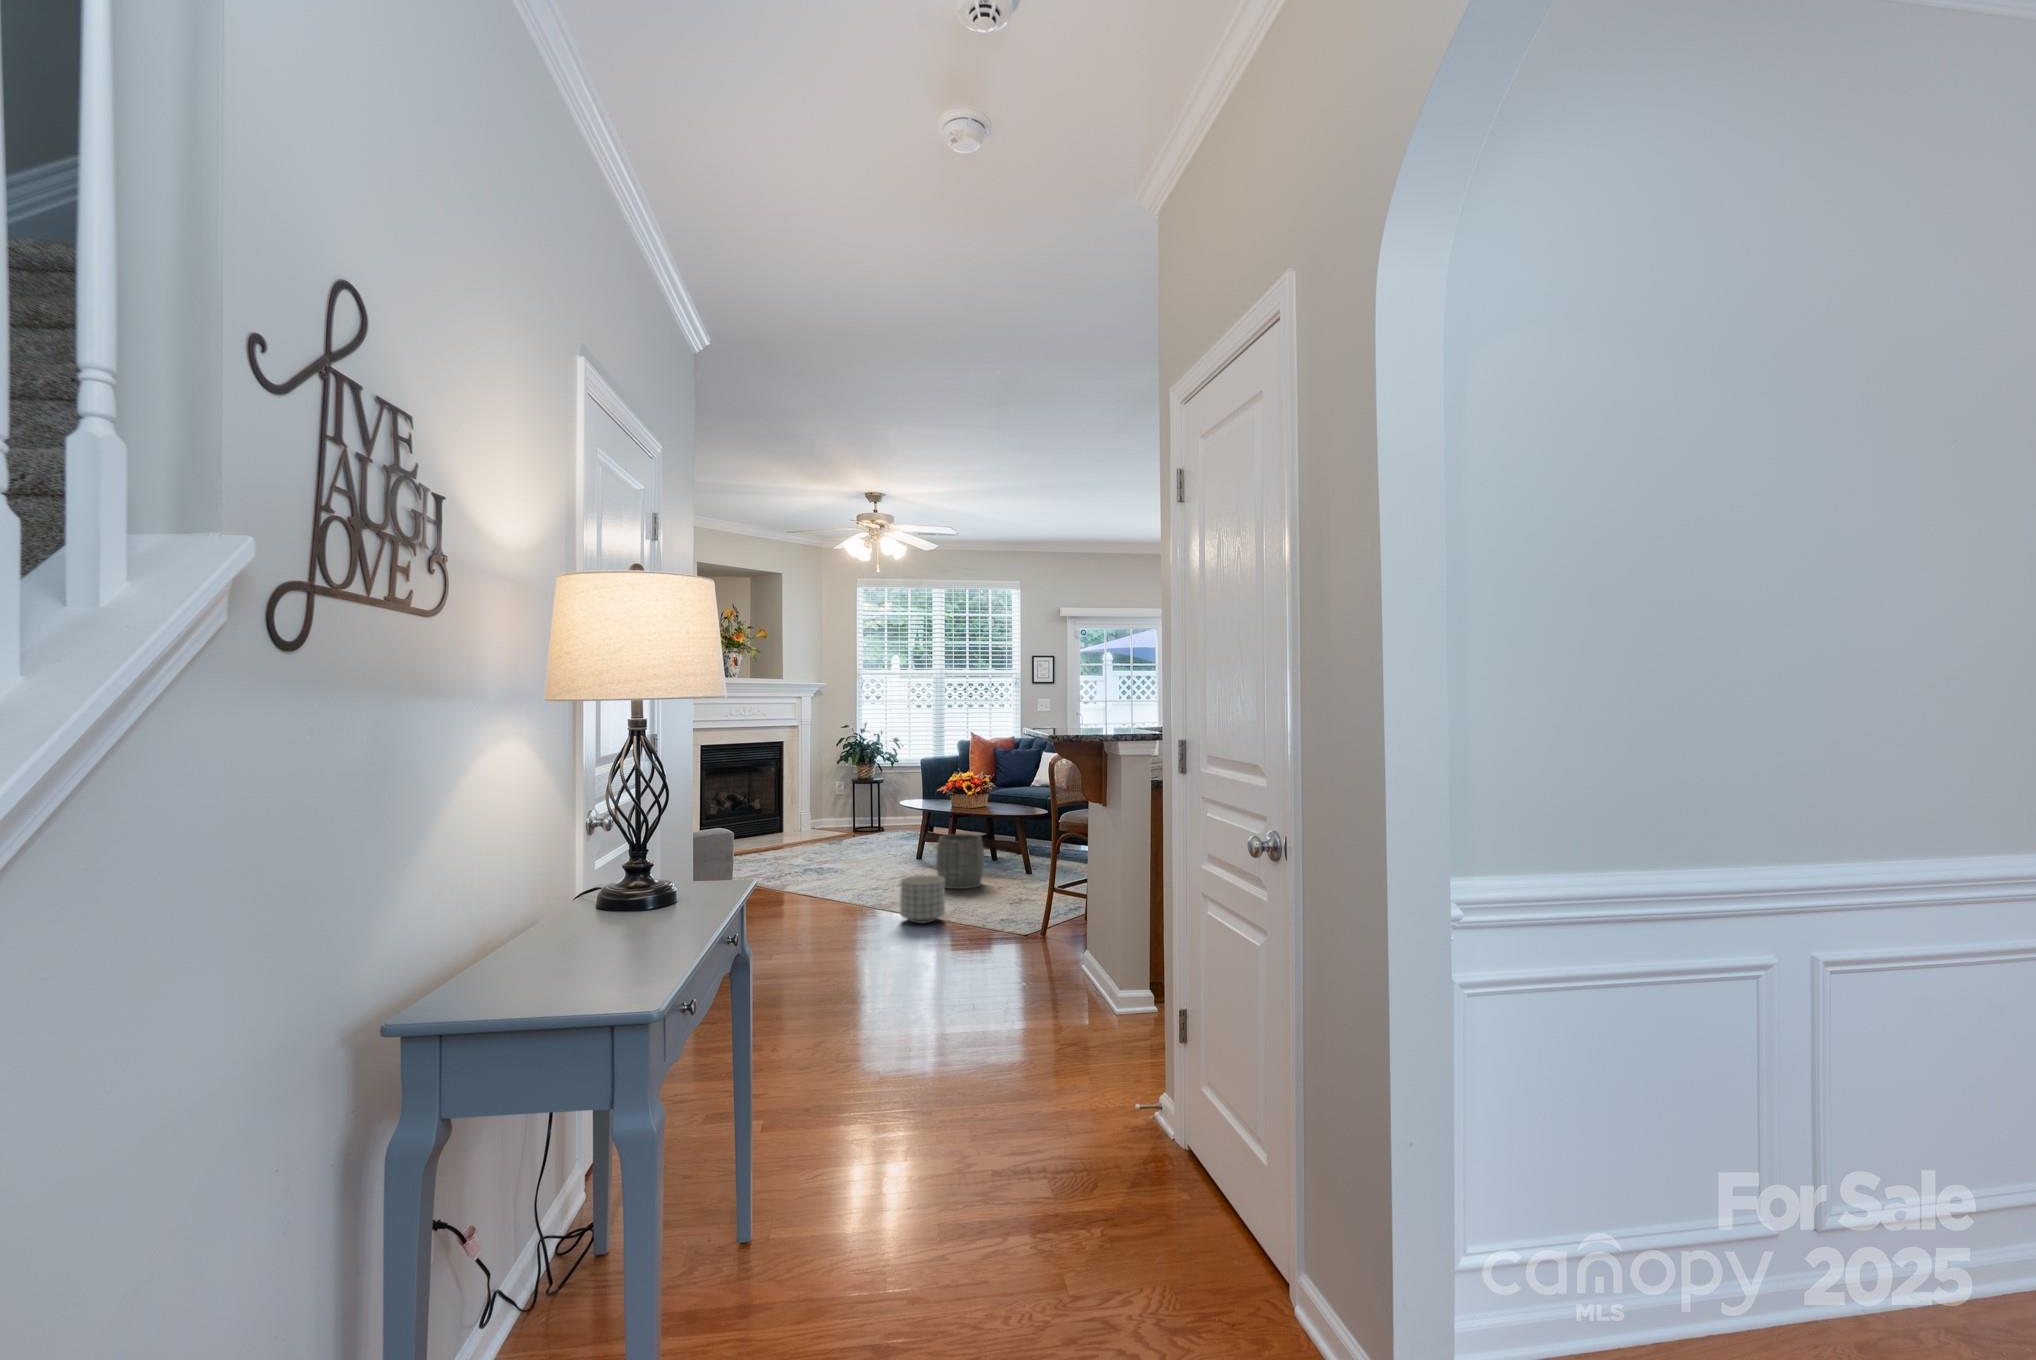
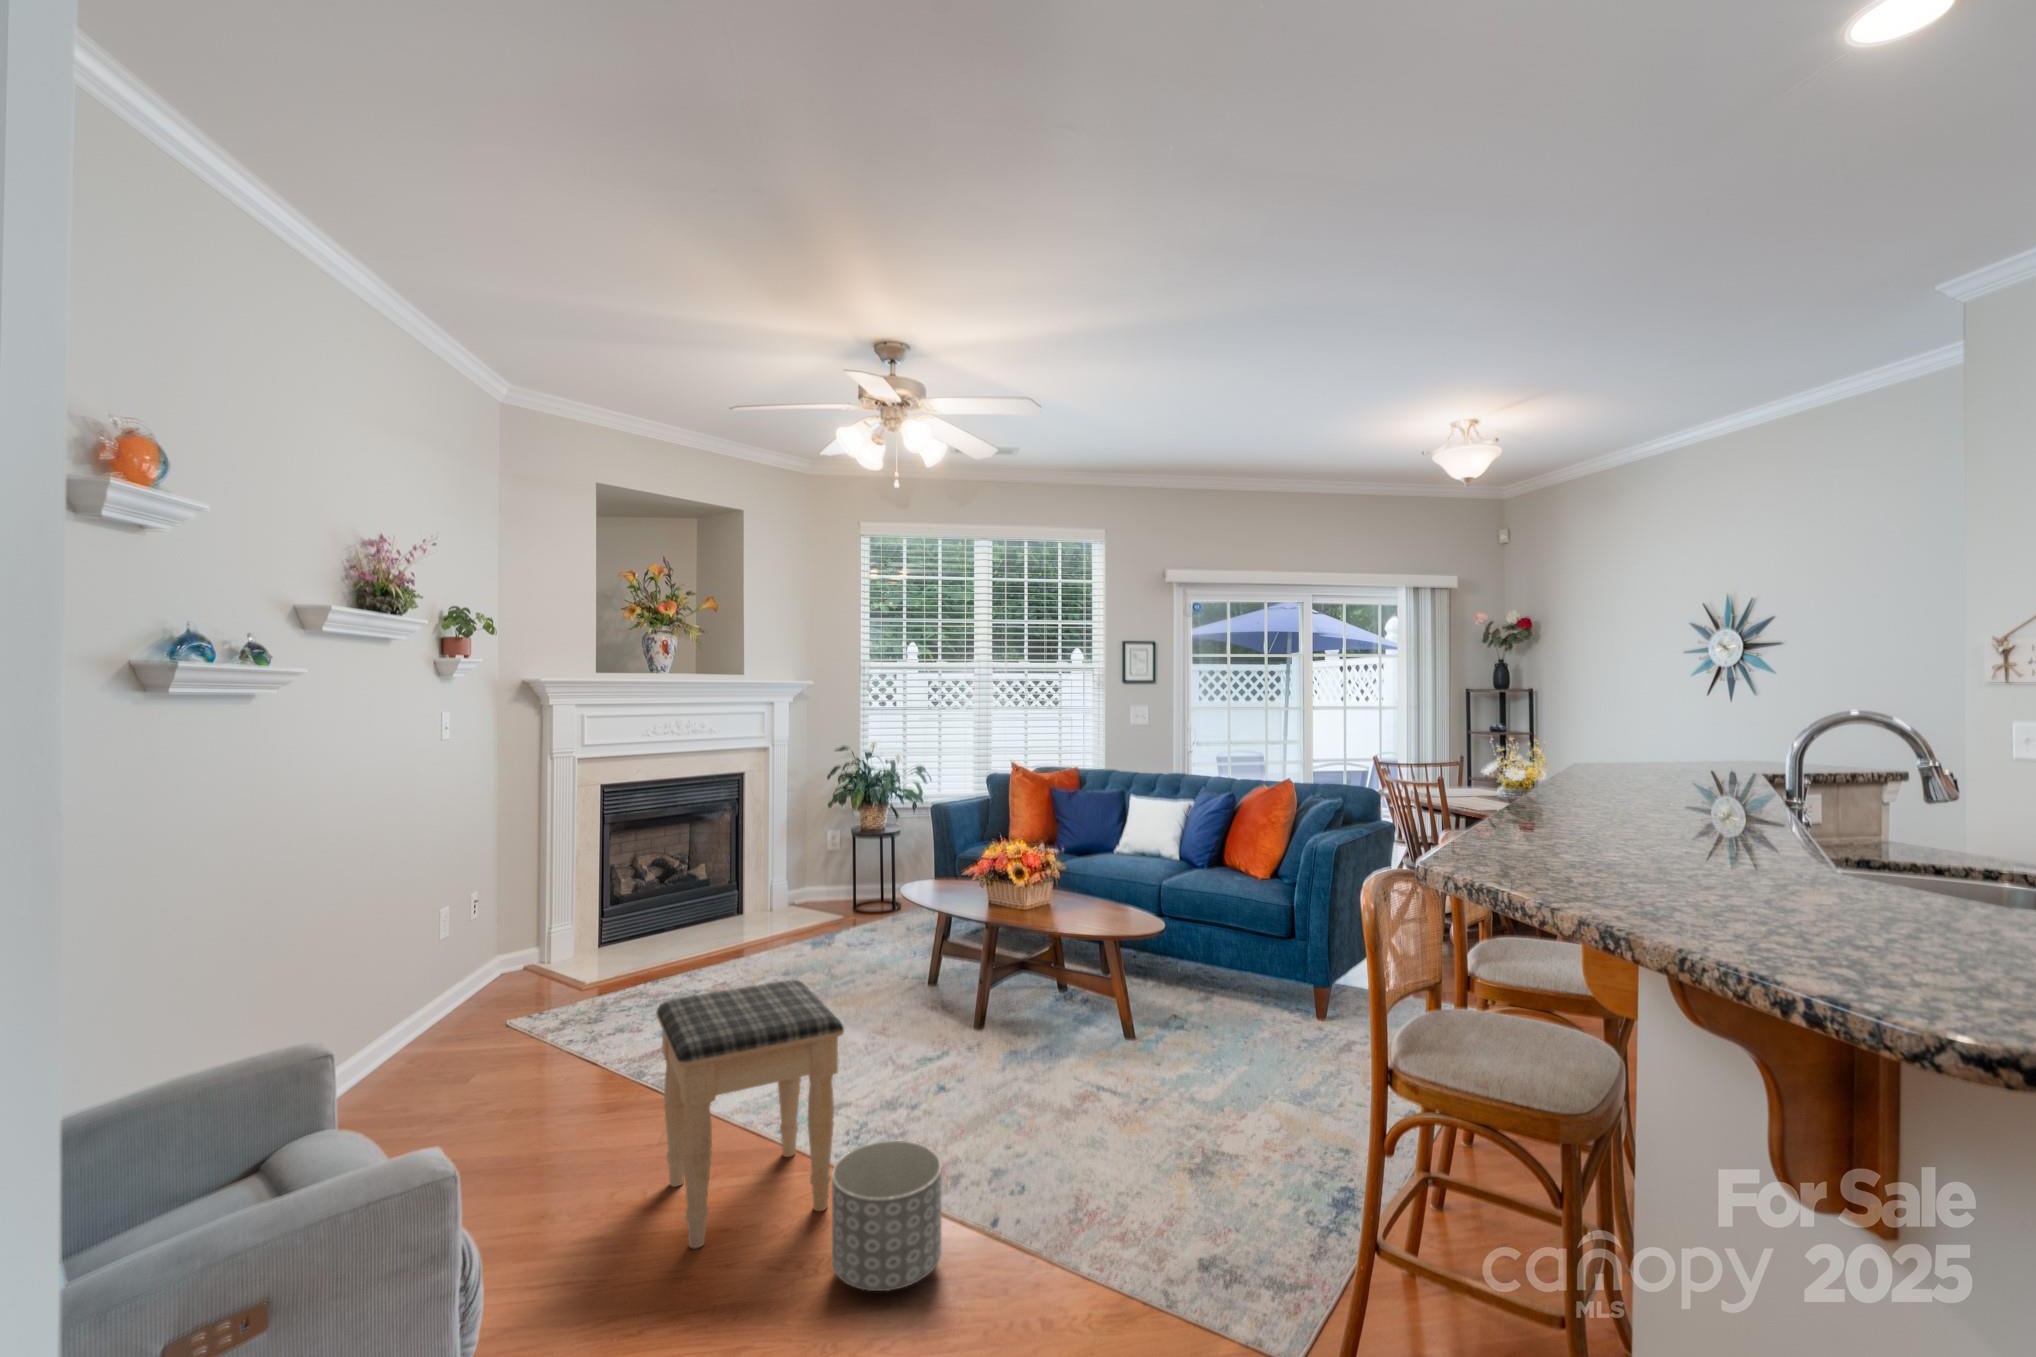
footstool: none [810,822,898,919] -> present [656,980,844,1249]
woven basket: present [936,834,984,889] -> none [950,976,1044,1103]

